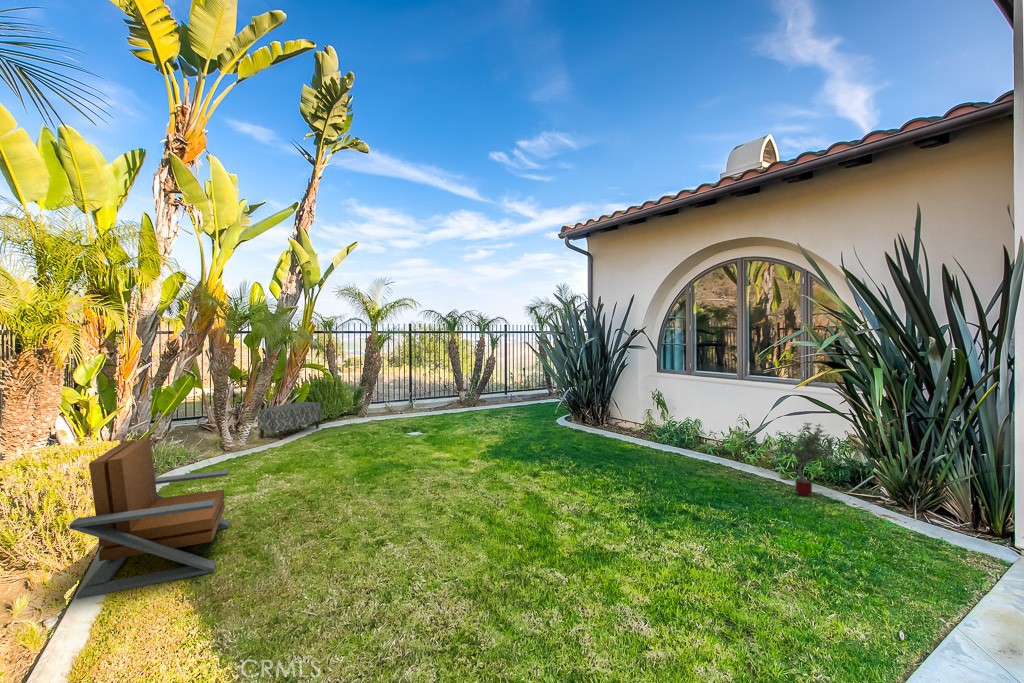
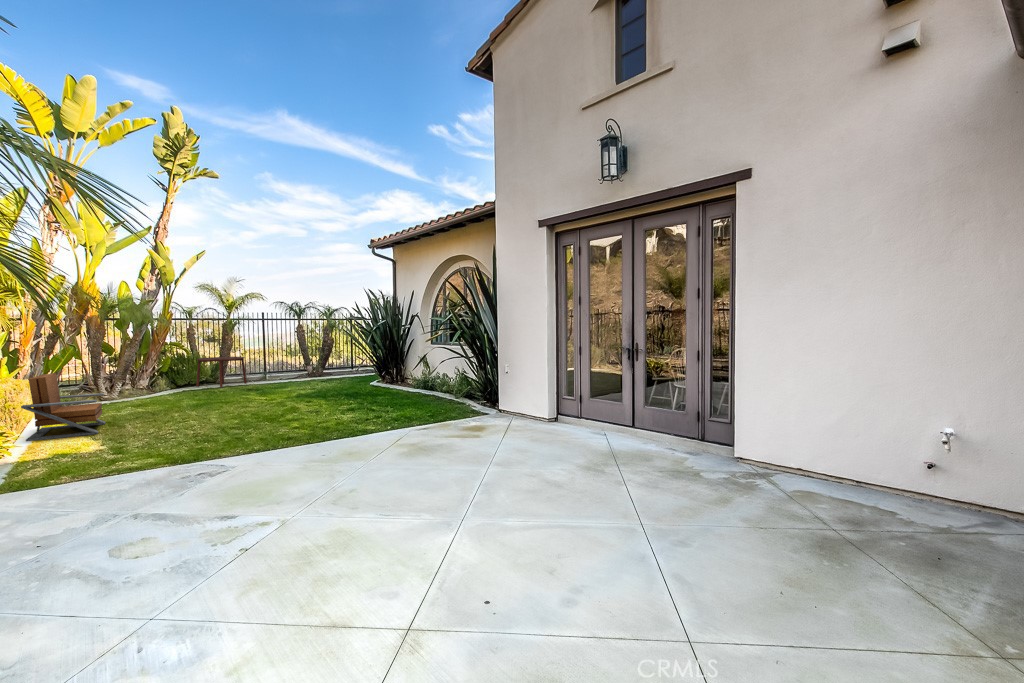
dining table: none [337,382,396,425] -> present [196,357,247,387]
bench: present [258,402,321,440] -> none [127,371,180,396]
potted tree: present [779,423,837,496] -> none [452,364,475,405]

